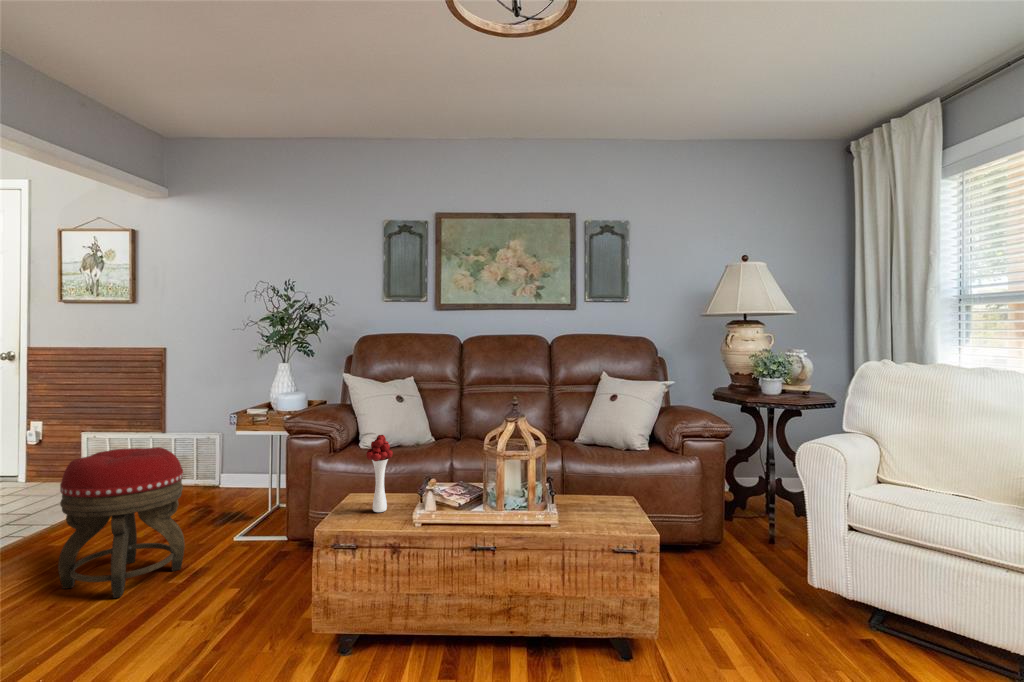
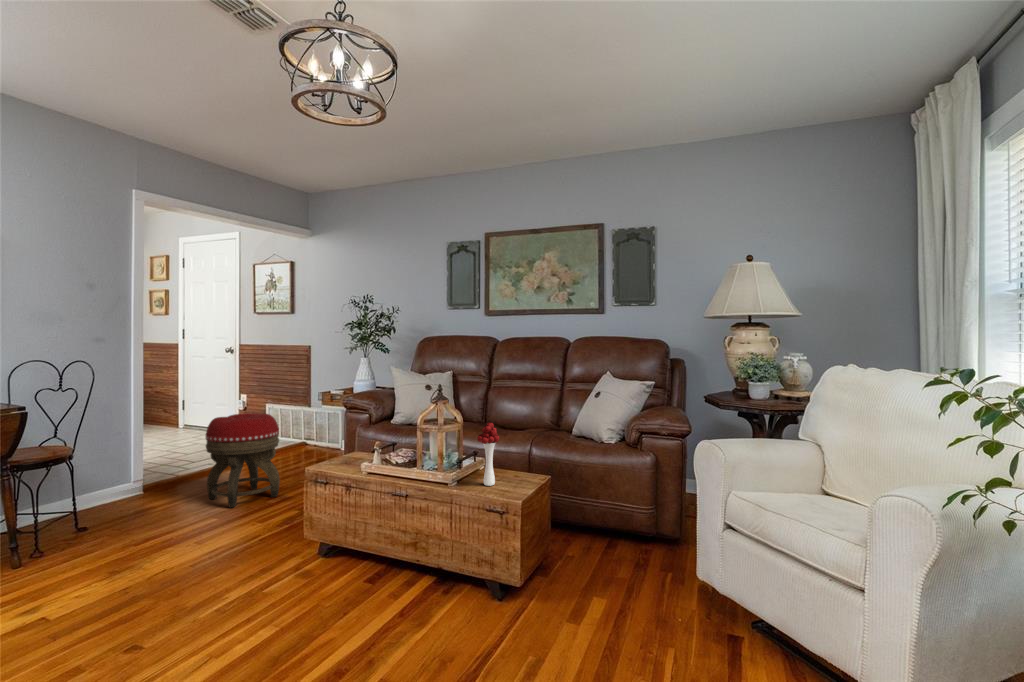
flower bouquet: present [366,435,393,512] -> present [477,423,499,486]

